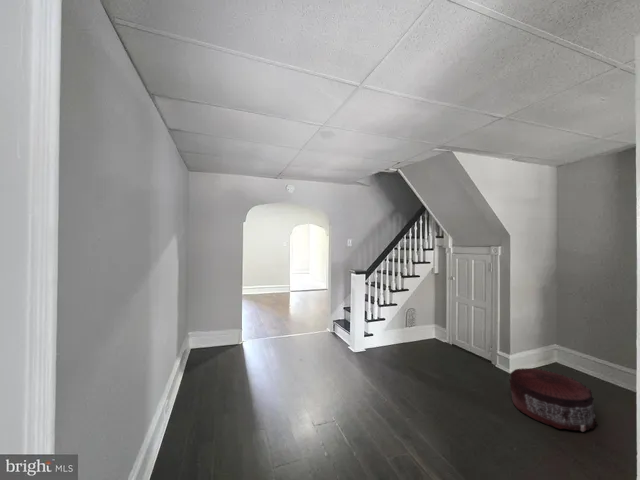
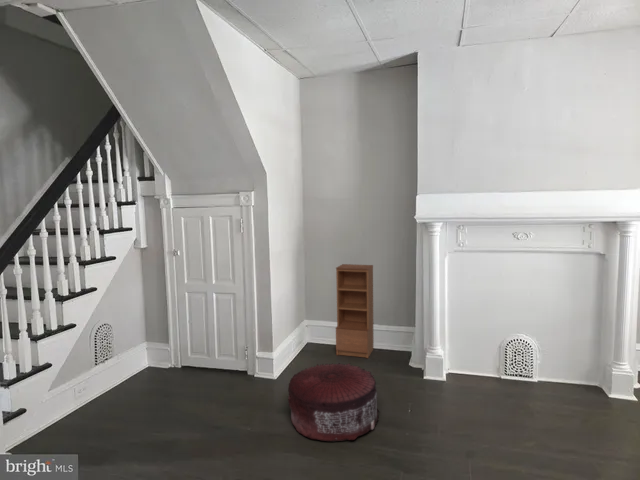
bookcase: none [577,305,626,389] -> present [336,264,374,358]

